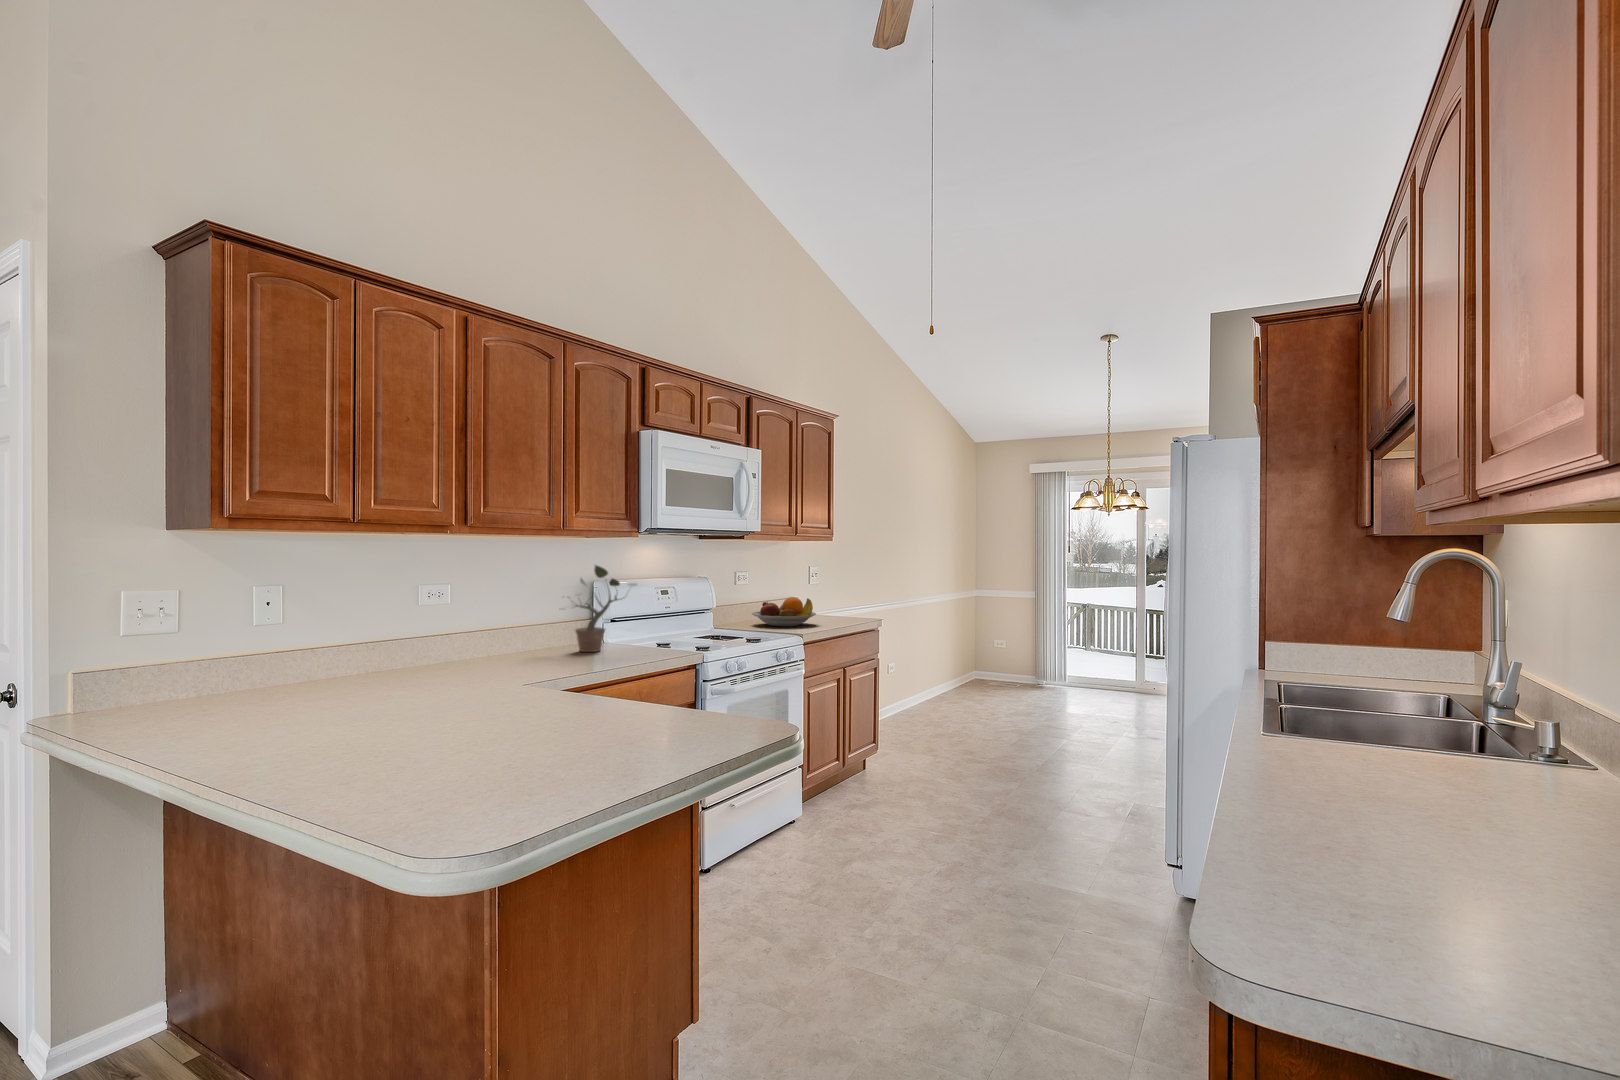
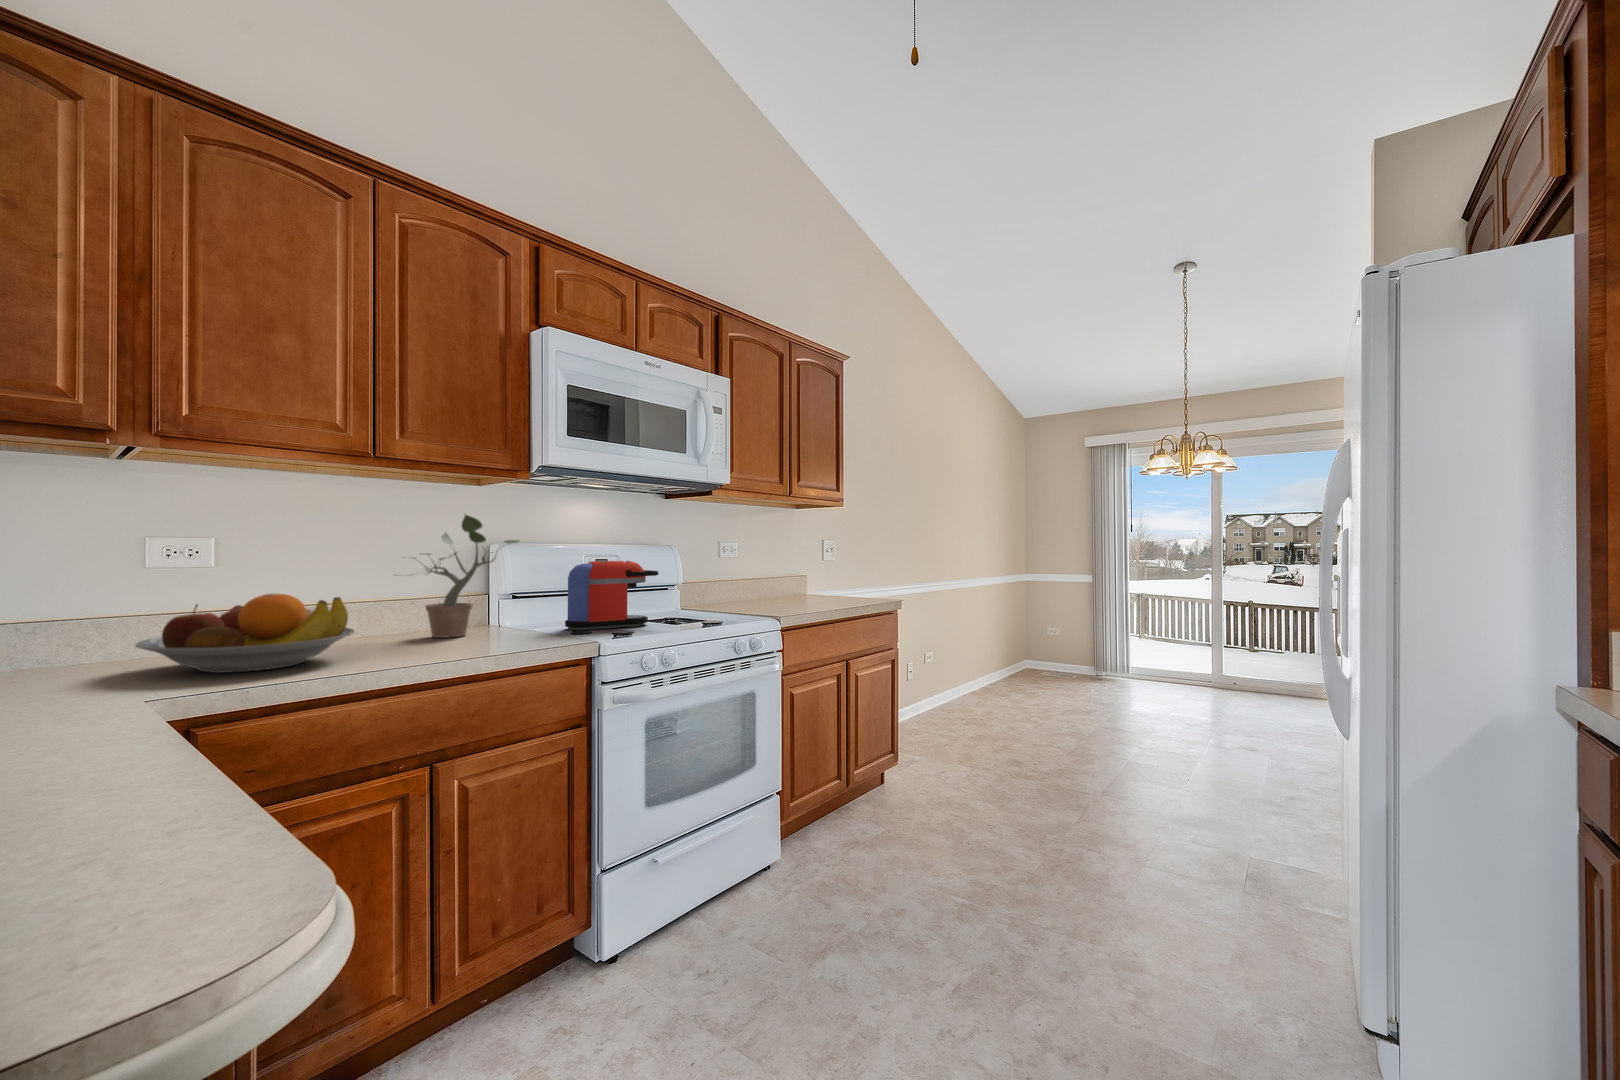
coffee maker: none [660,595,720,646] -> present [565,561,658,630]
fruit bowl: present [752,597,816,626] -> present [136,594,355,673]

